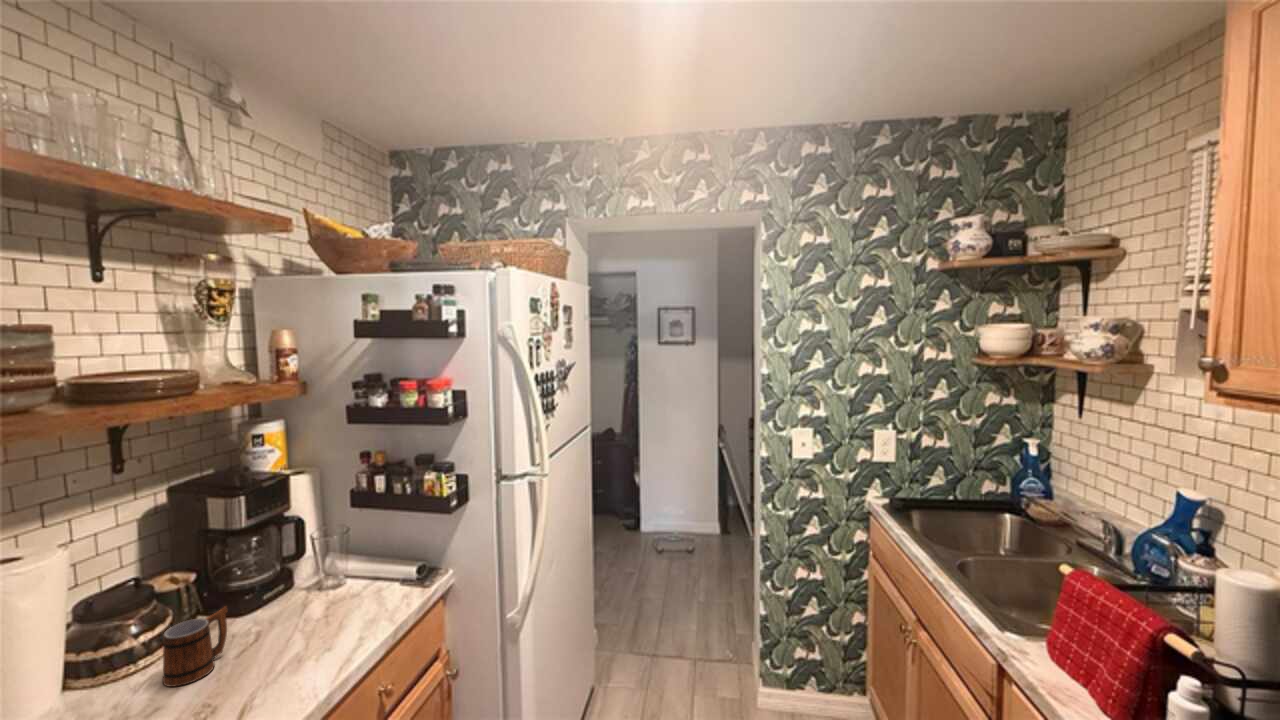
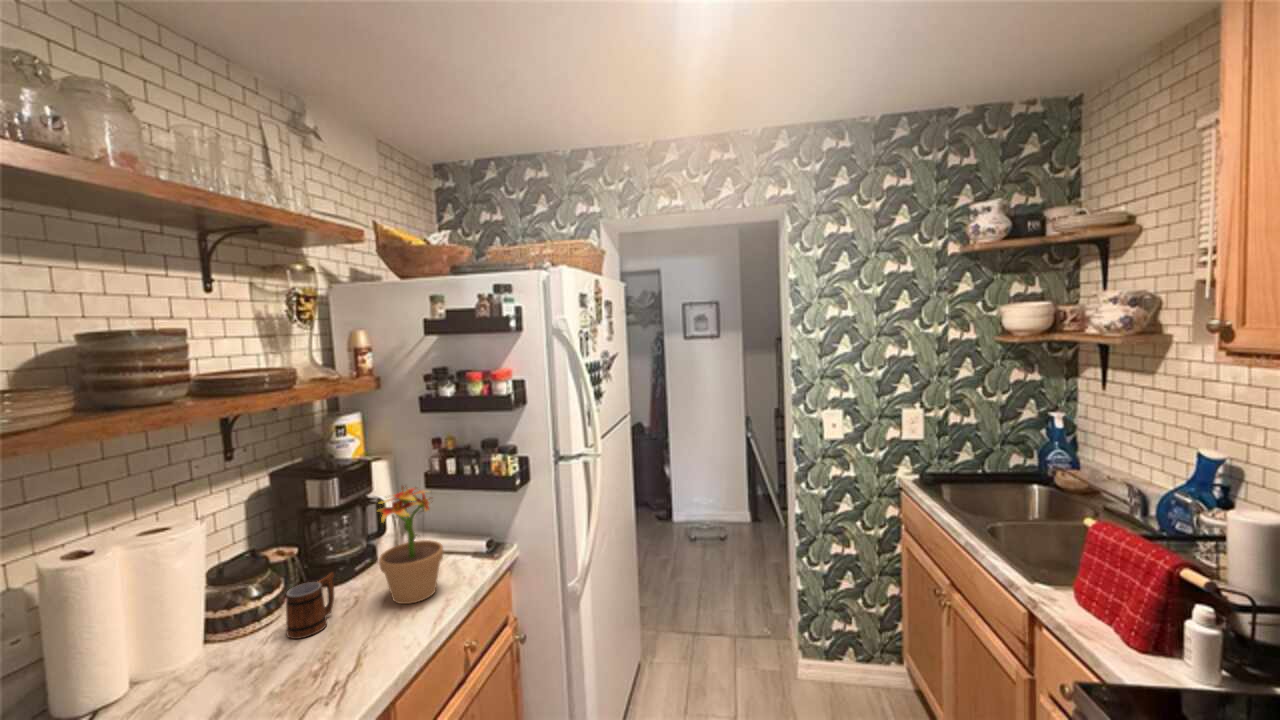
potted plant: none [282,507,361,642] -> present [378,486,444,604]

